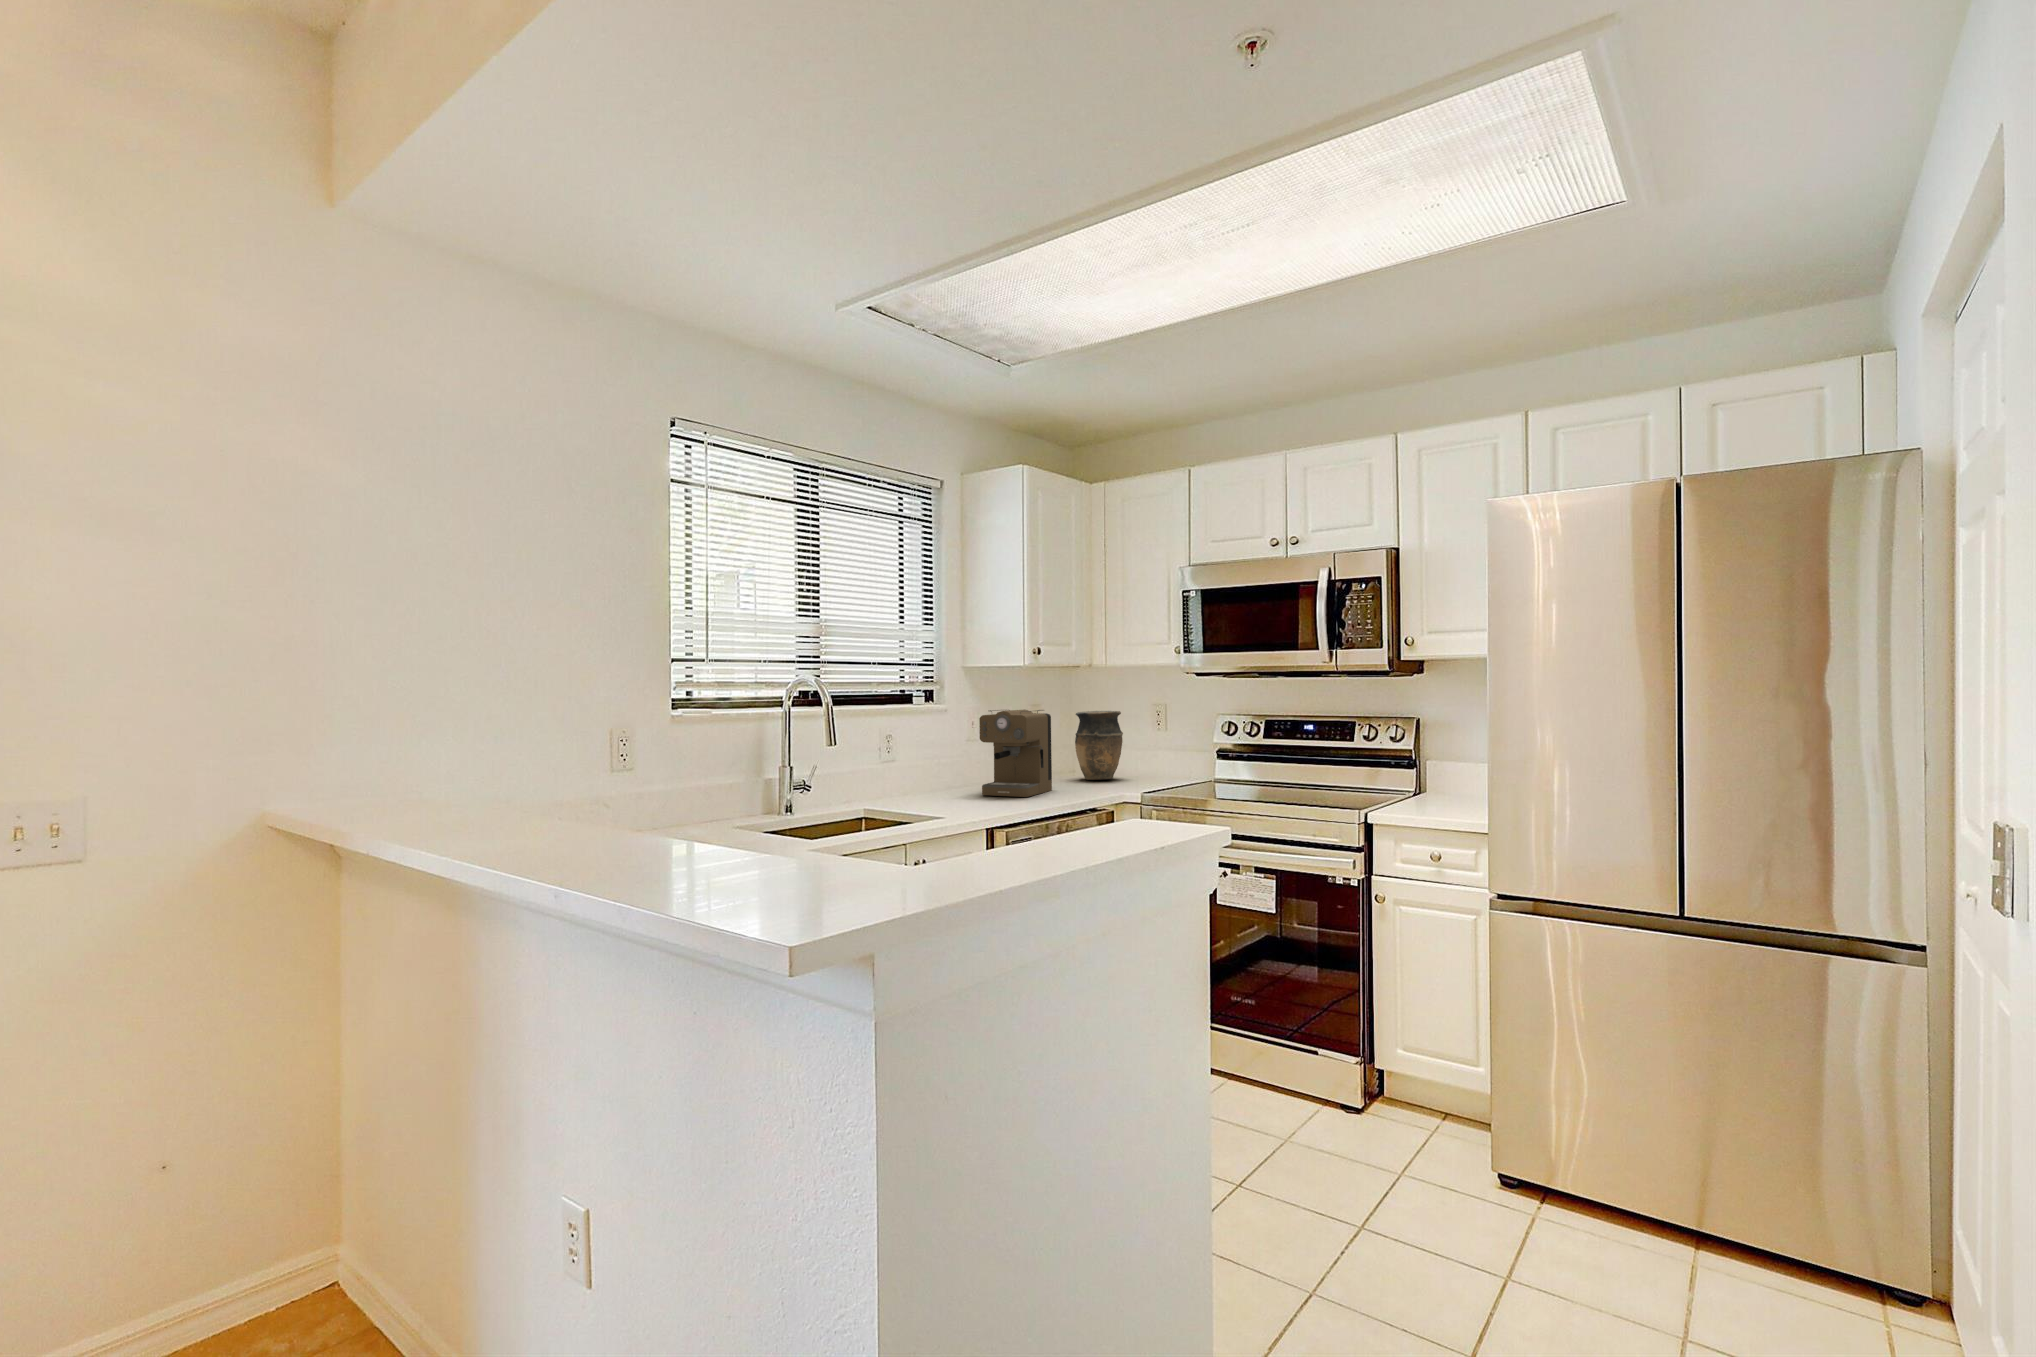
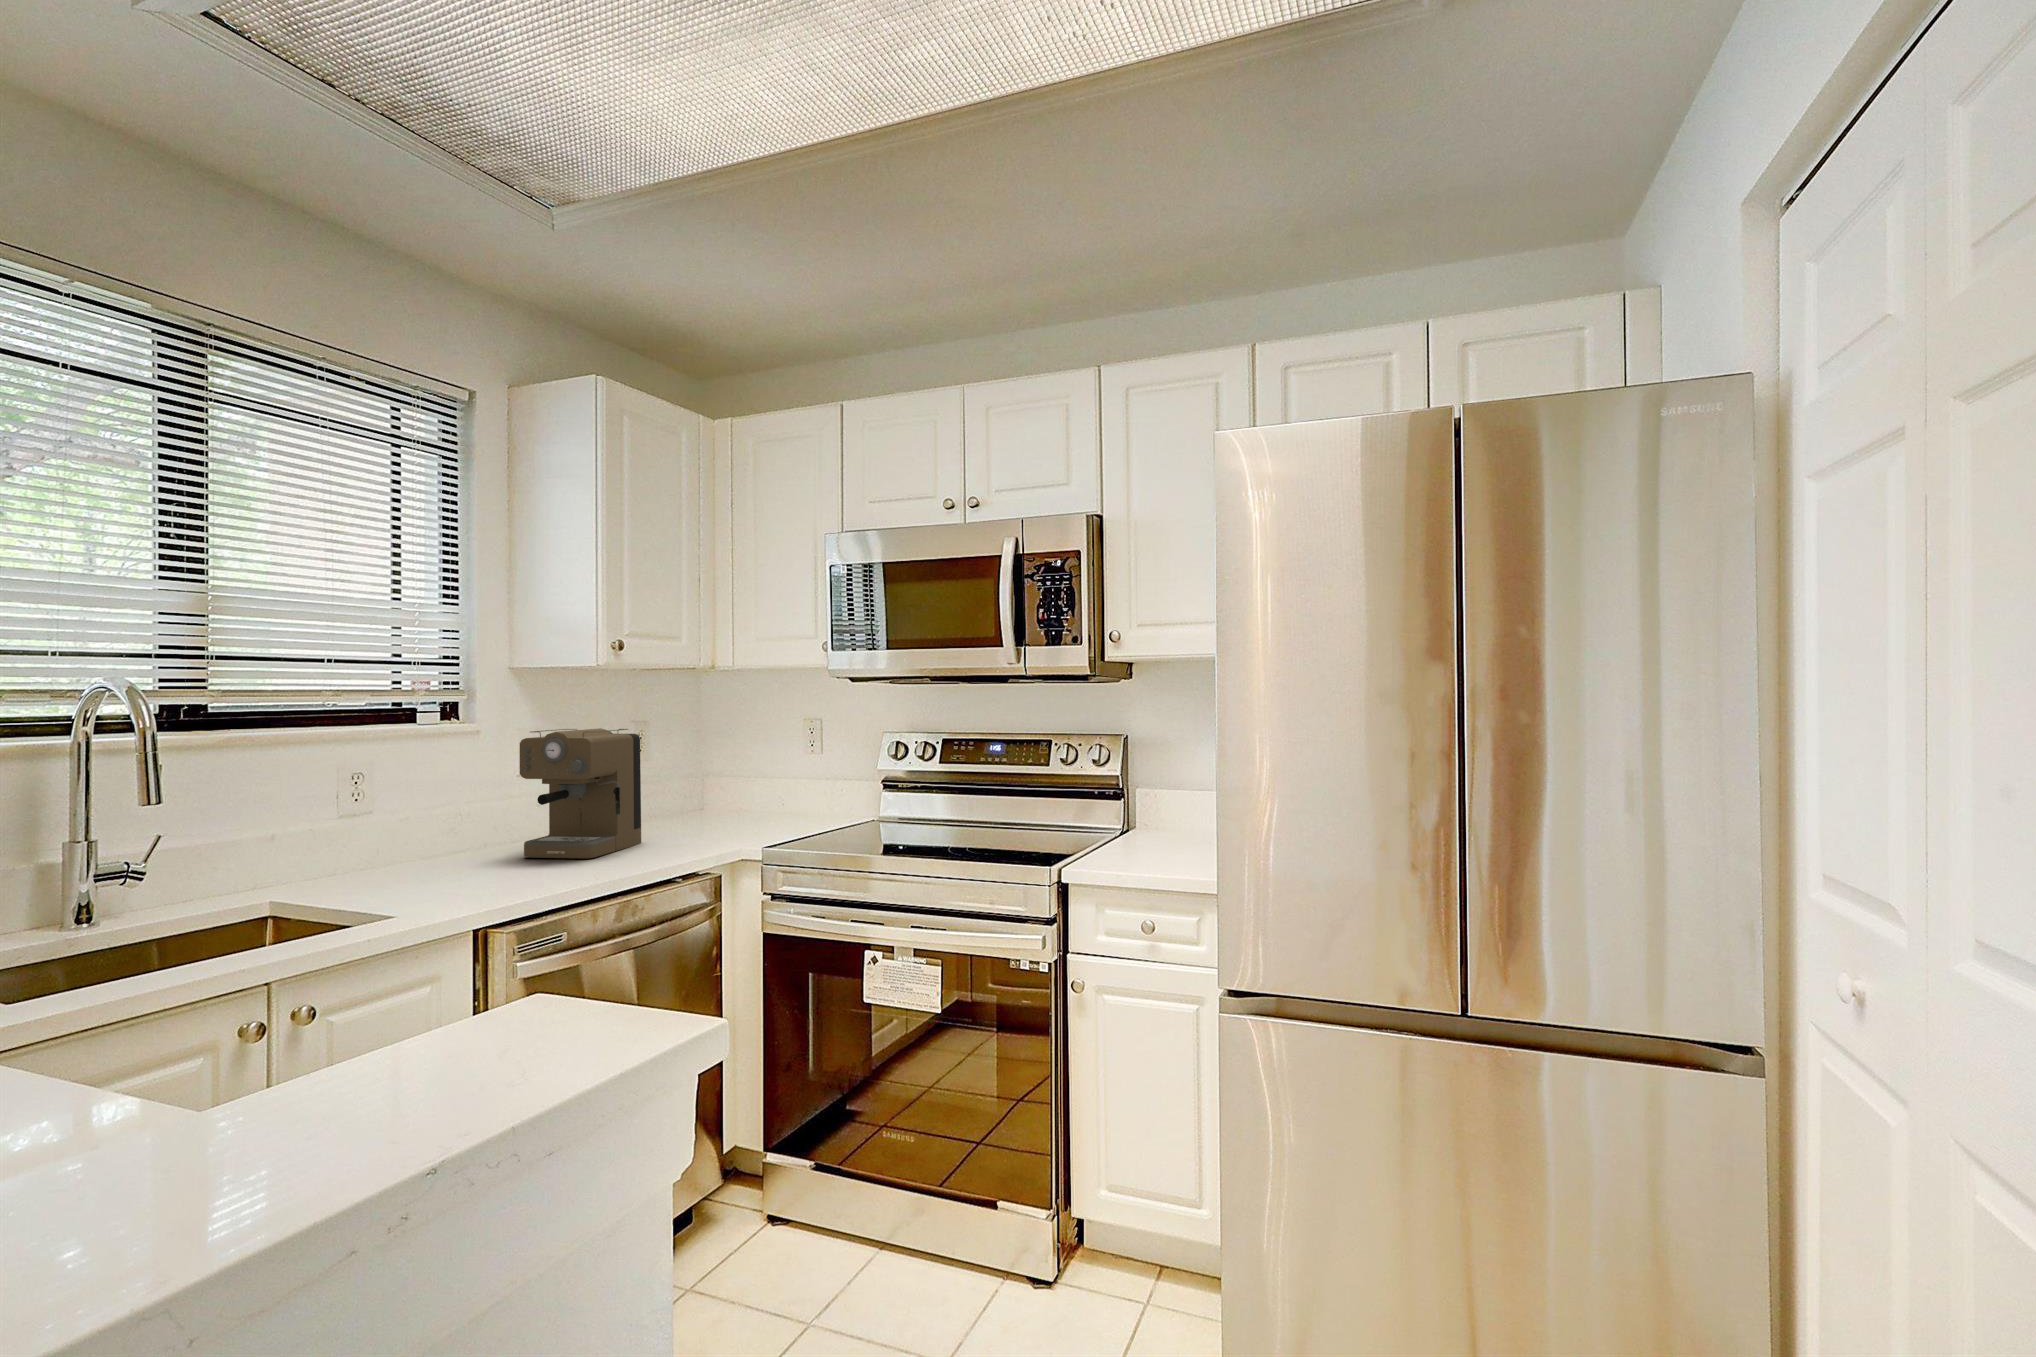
vase: present [1075,711,1123,780] -> none [689,727,757,823]

